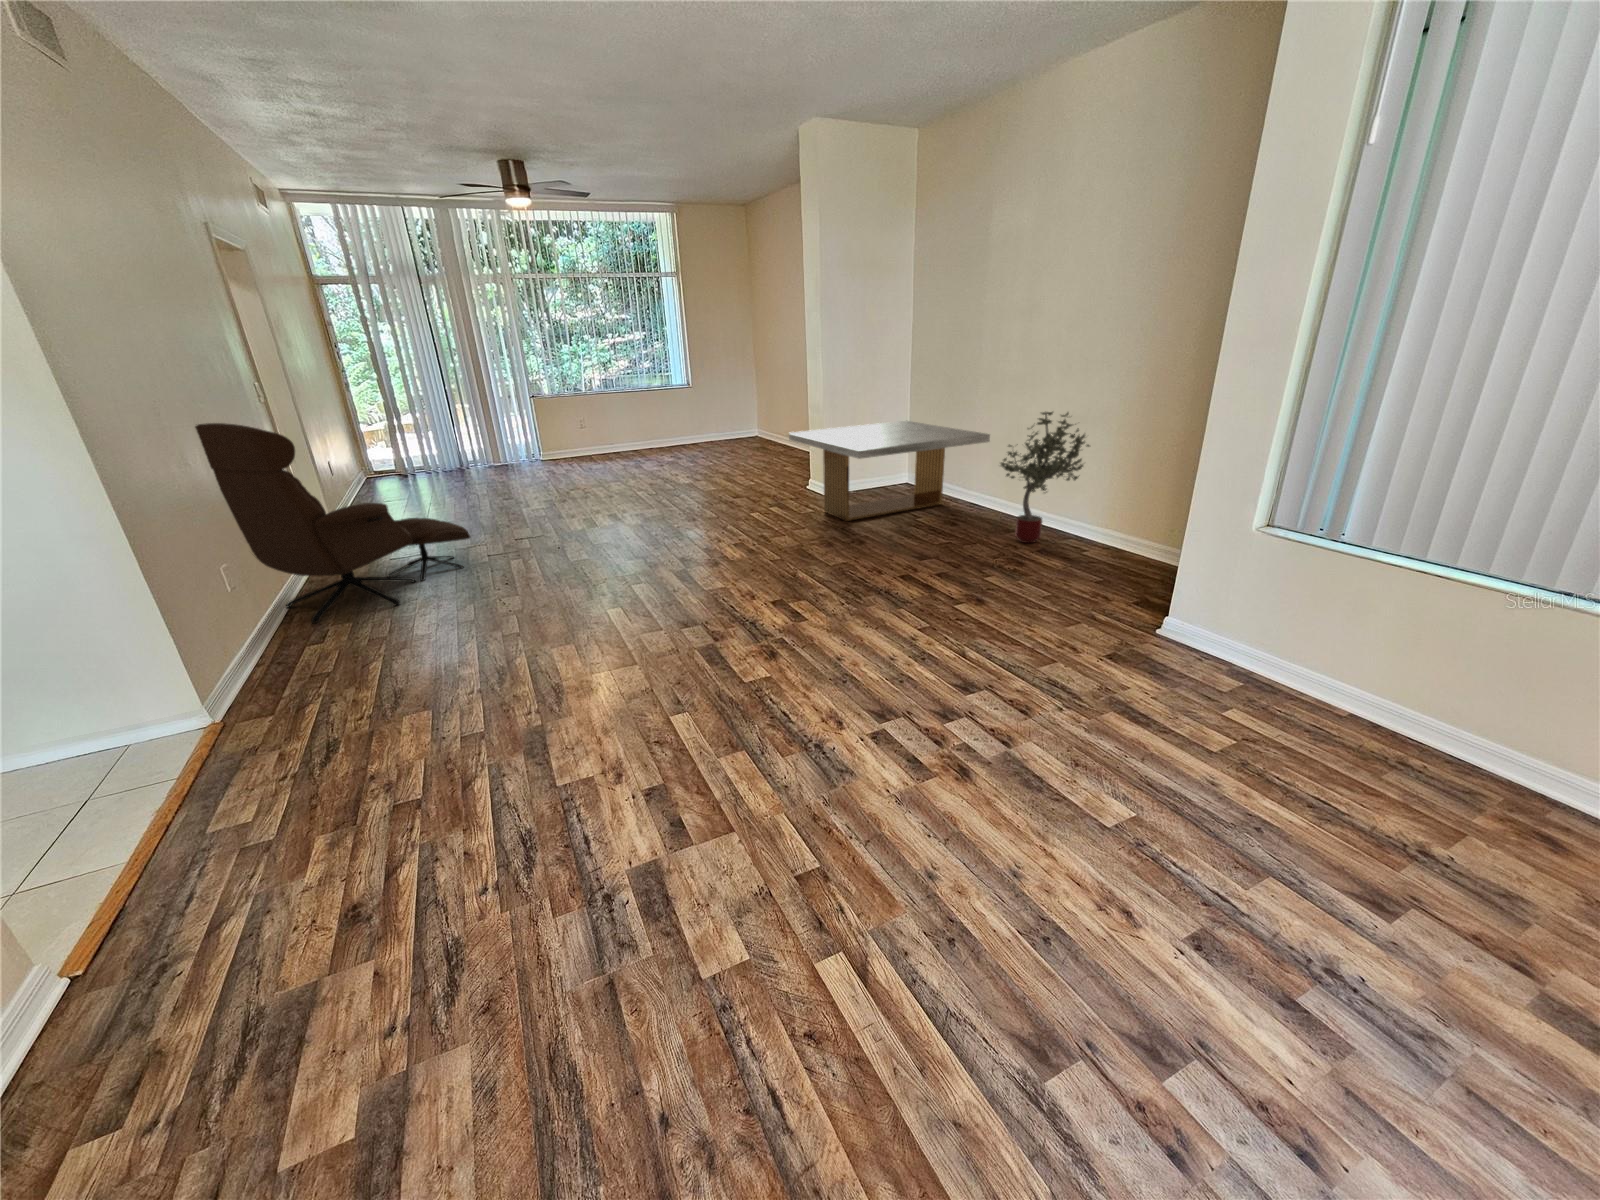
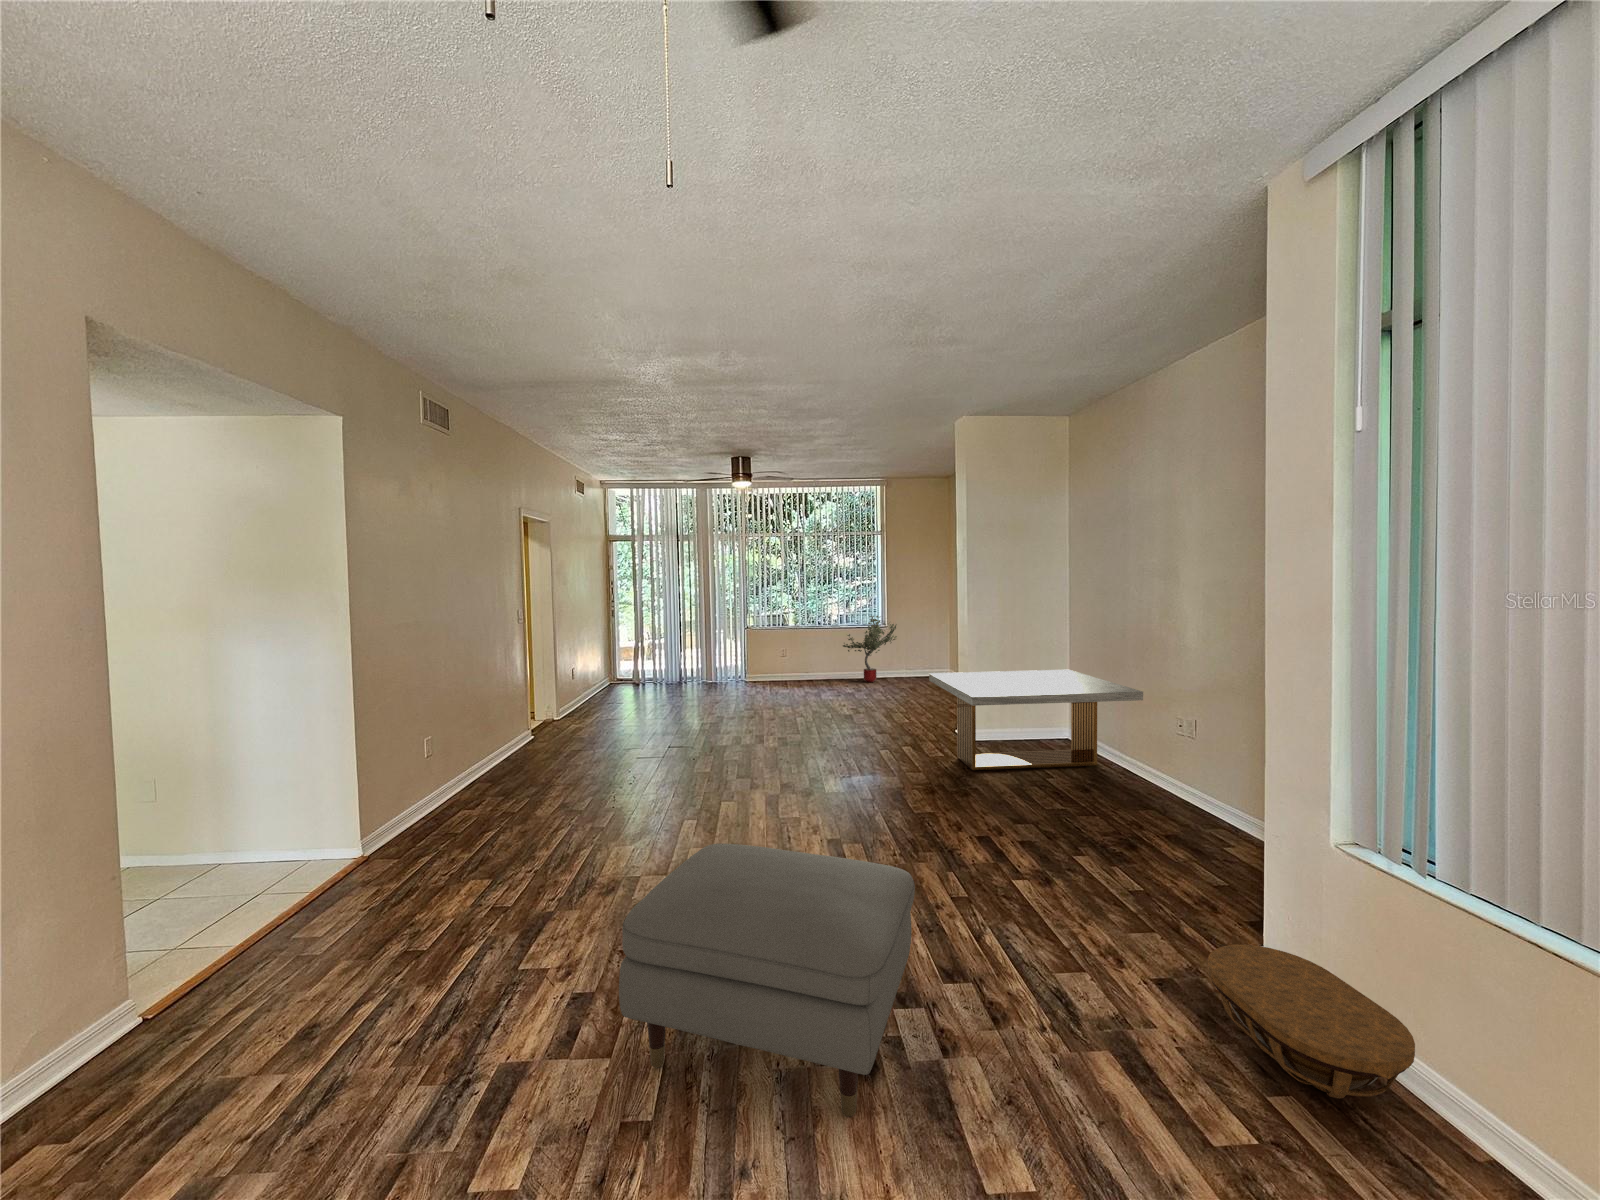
potted tree: present [1001,412,1089,543] -> present [843,616,897,682]
lounge chair: present [195,423,470,623] -> none [443,639,623,796]
ottoman: none [746,606,1028,826] -> present [619,844,915,1116]
basket: none [1160,616,1318,703] -> present [1208,945,1415,1099]

